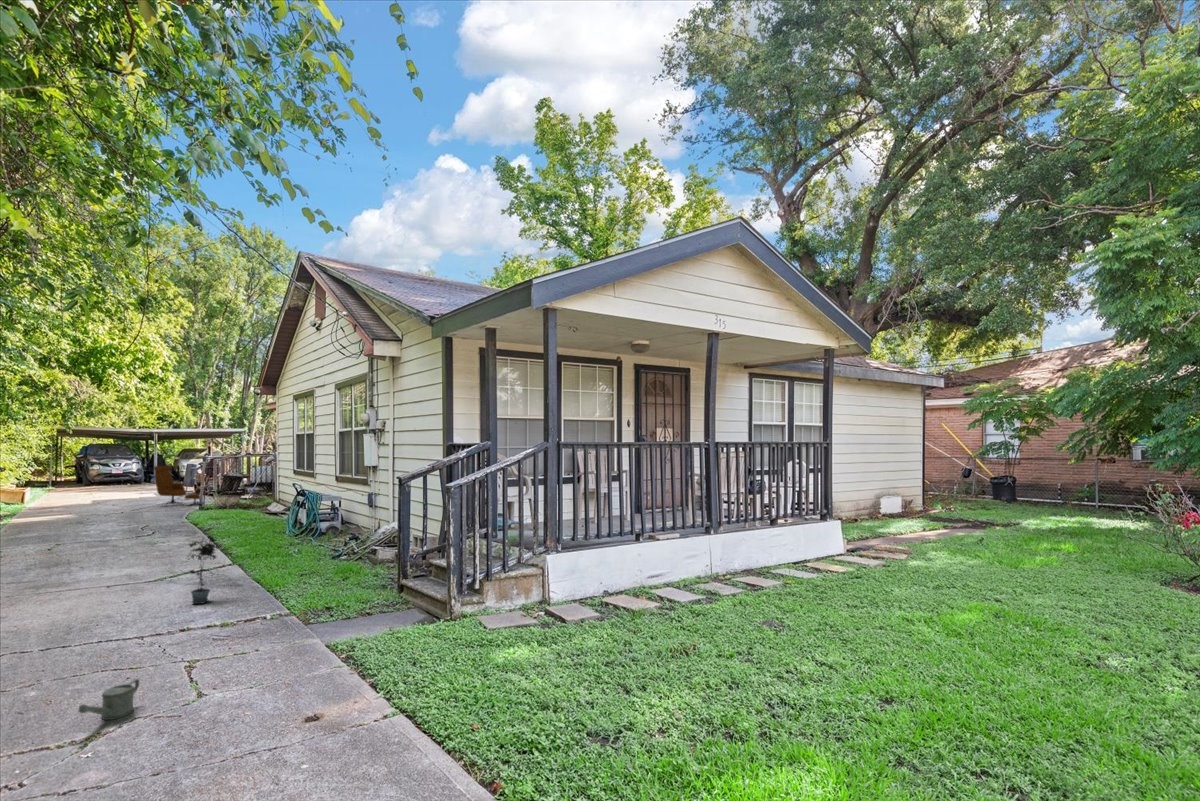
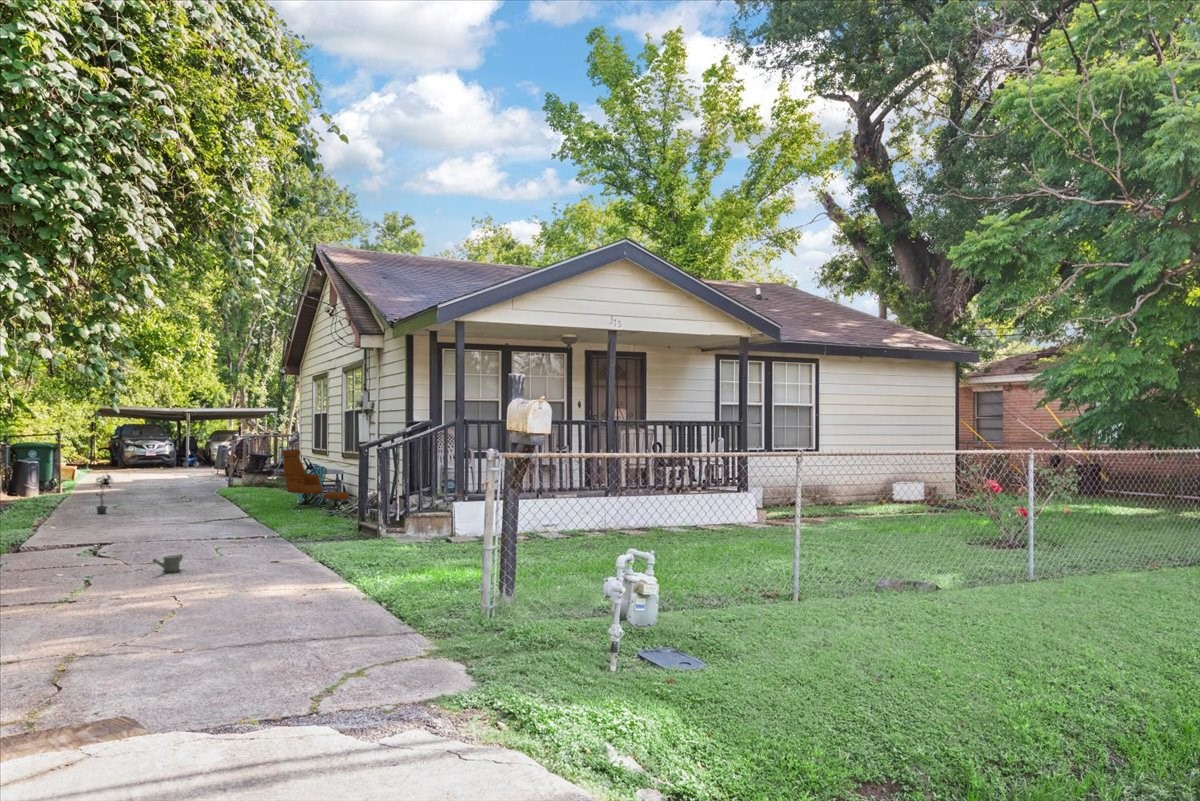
lounge chair: present [154,465,200,505] -> present [282,449,349,508]
potted plant: present [189,536,221,604] -> present [96,475,112,514]

